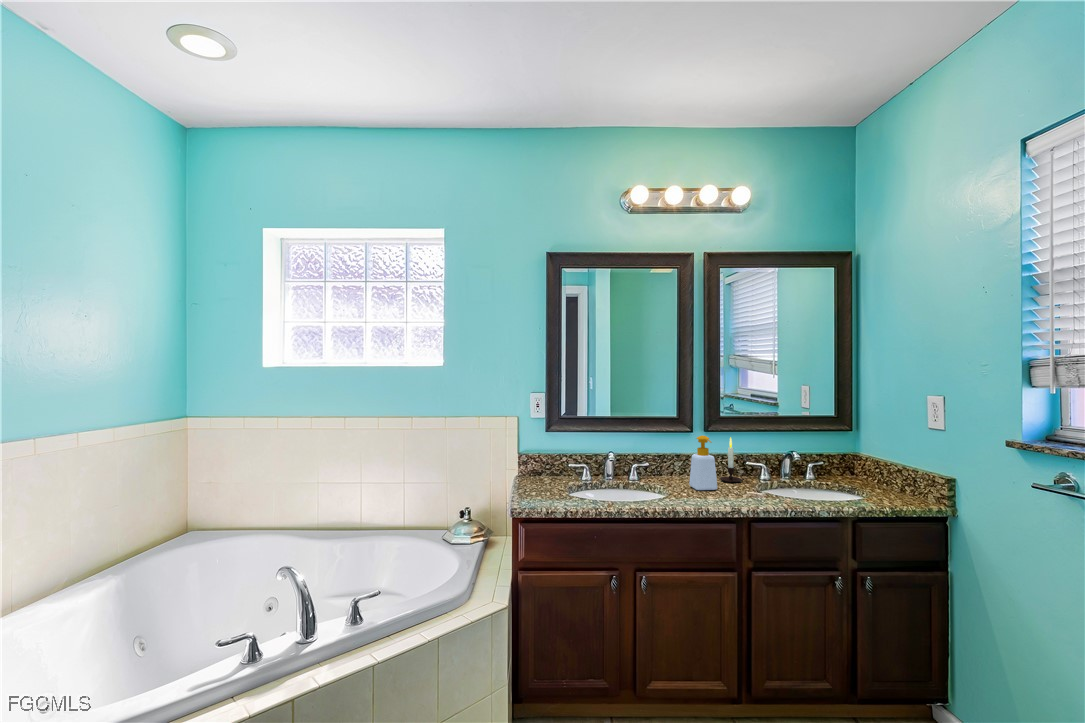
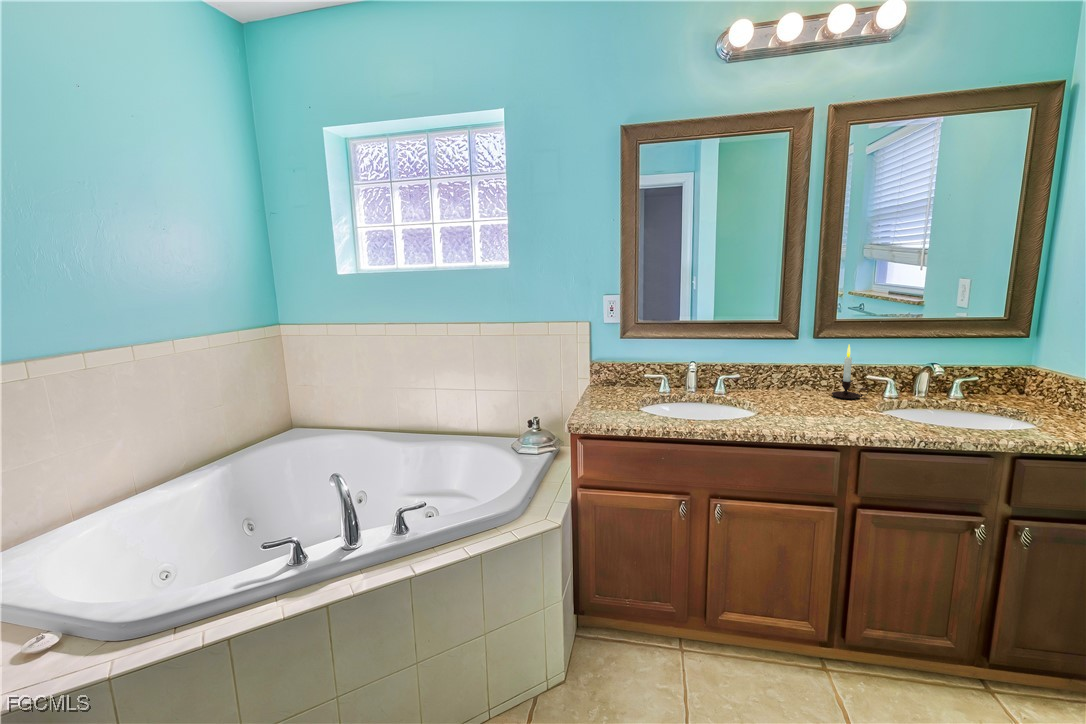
soap bottle: present [689,436,717,490] -> none [789,343,824,408]

